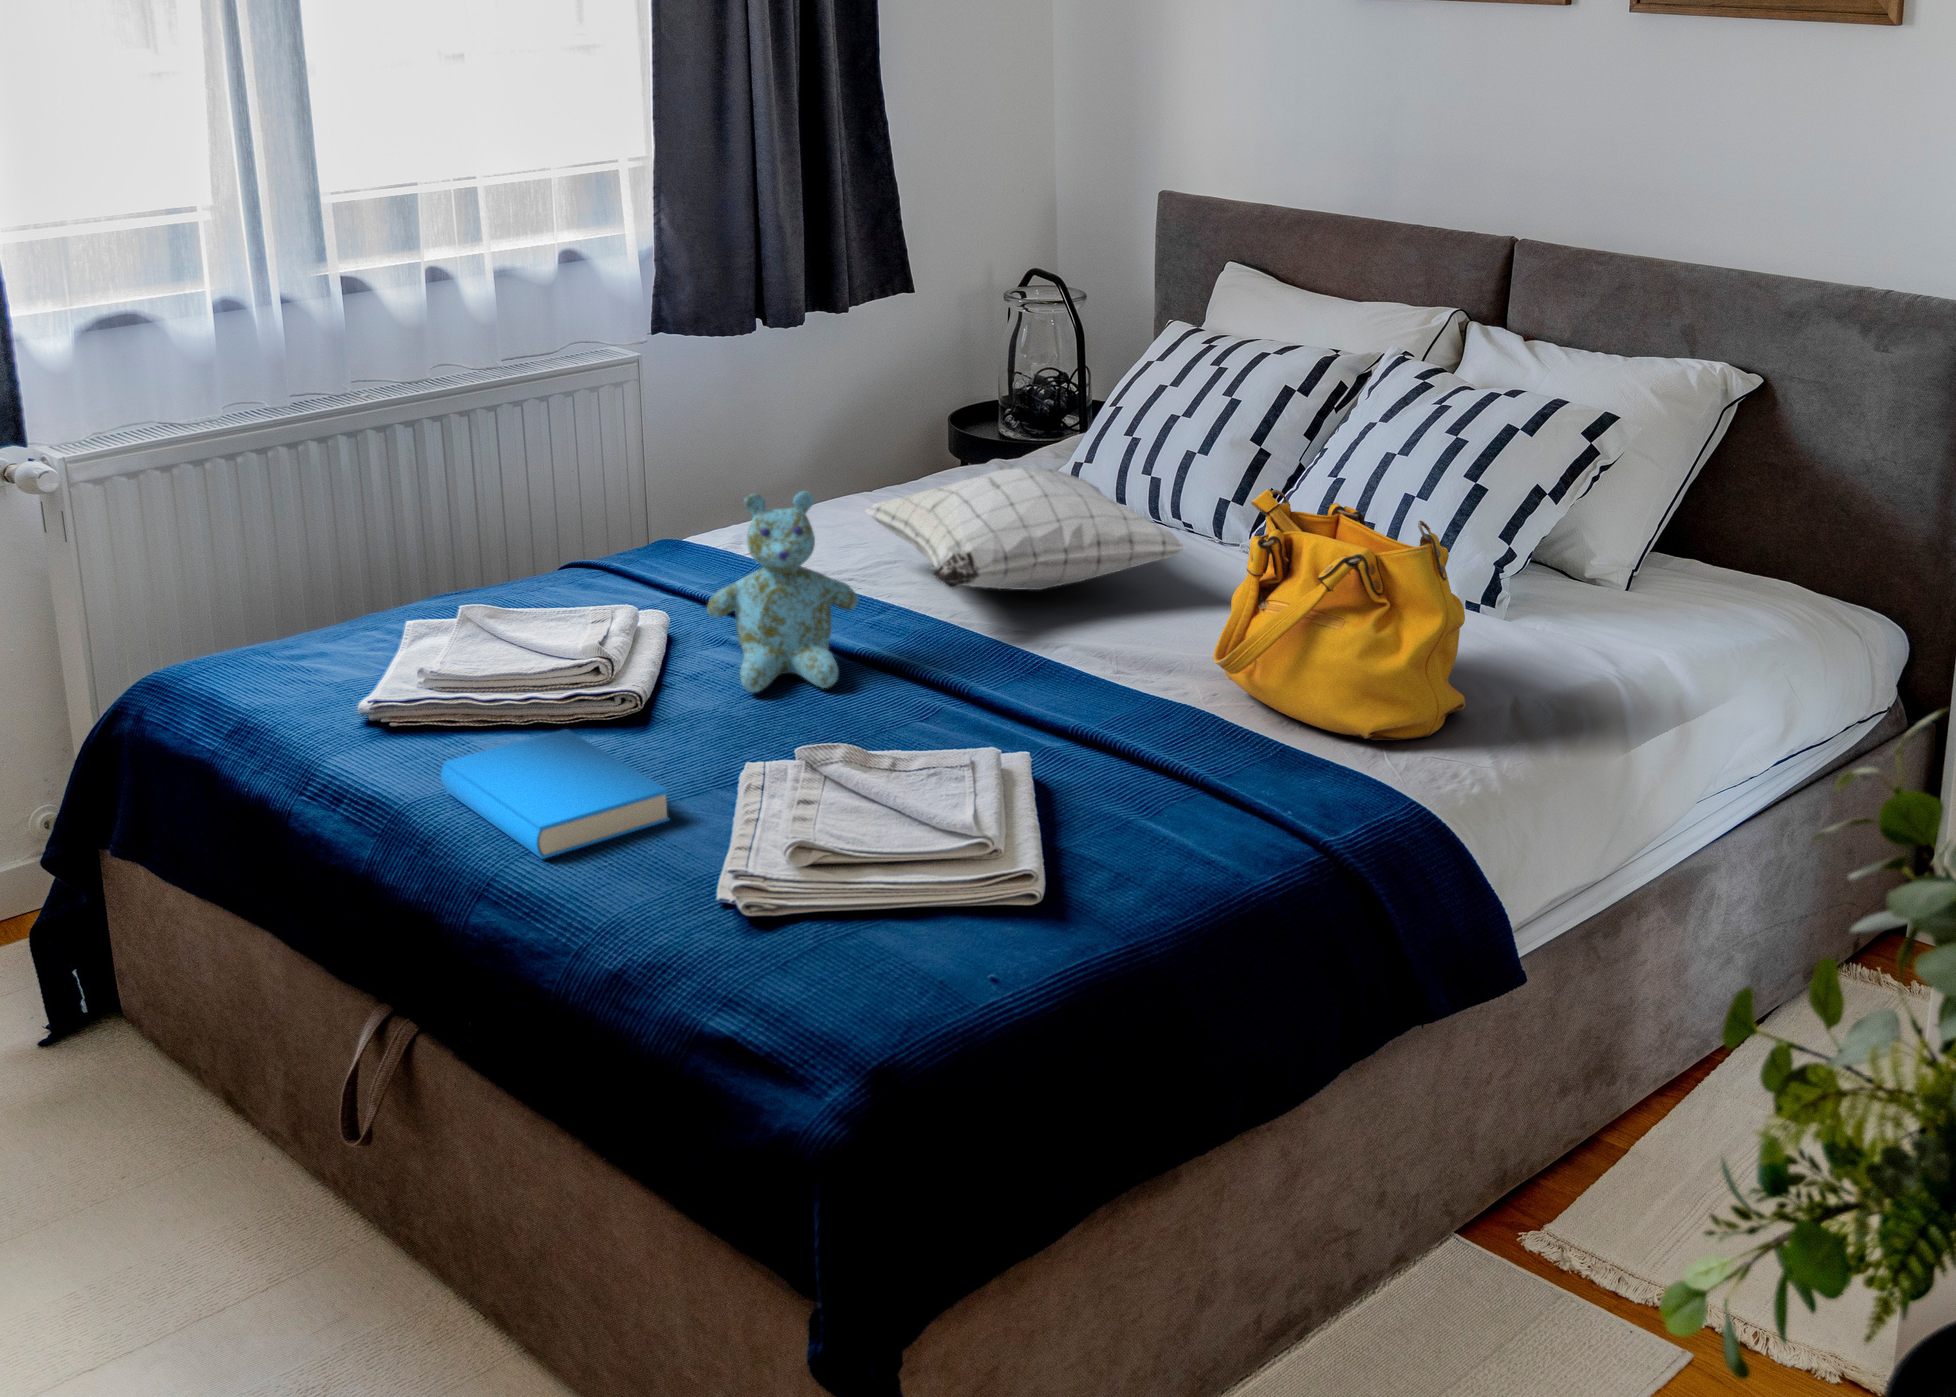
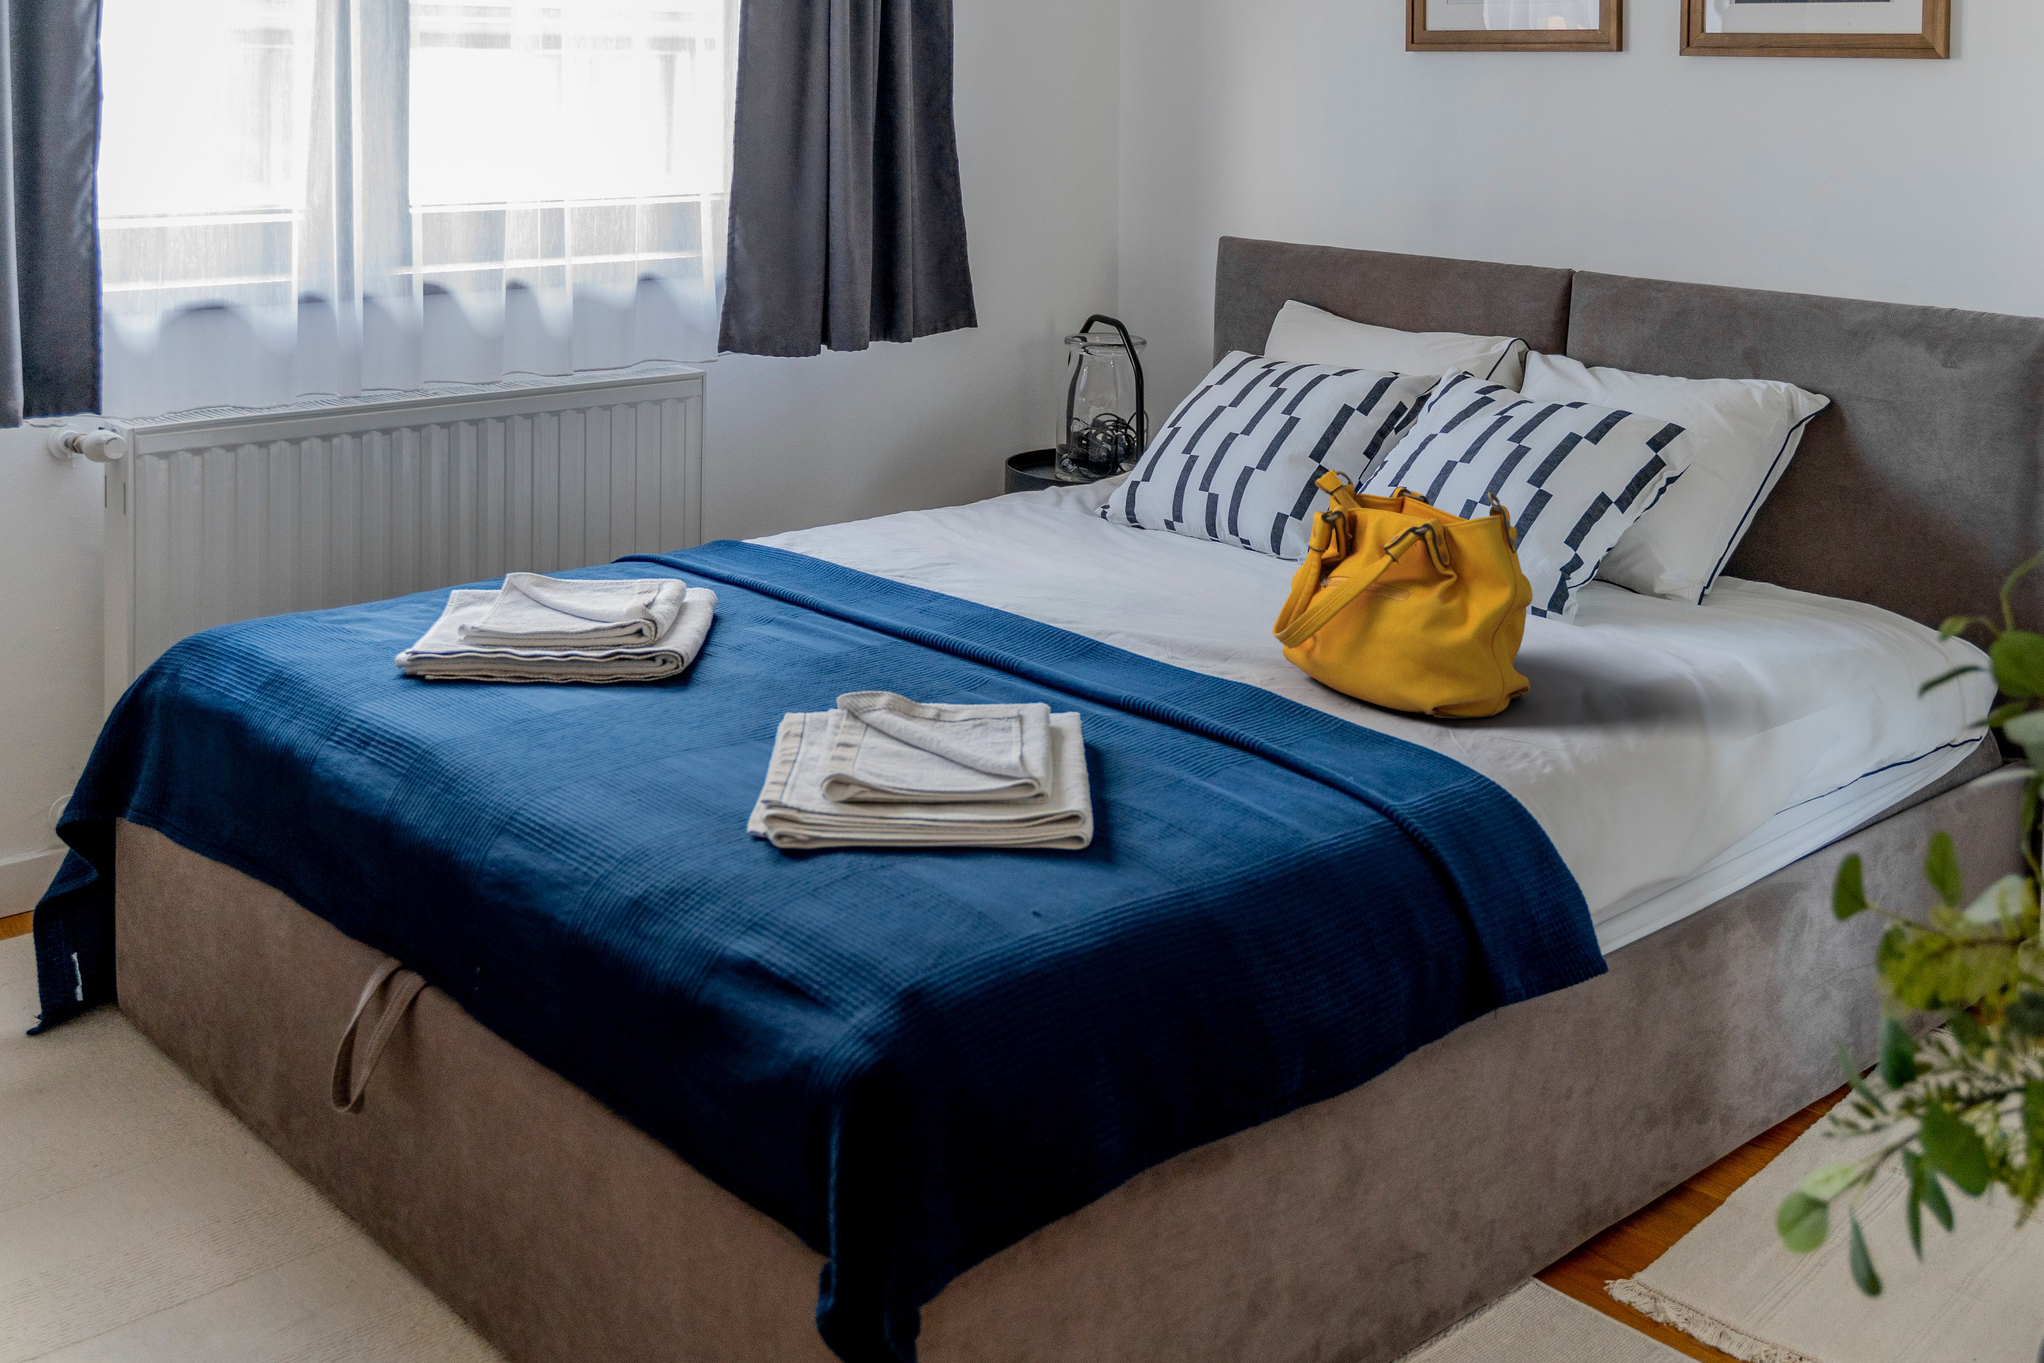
pillow: present [865,468,1185,590] -> none [918,463,1245,586]
stuffed bear: present [707,491,858,692] -> none [753,460,909,662]
book: present [441,729,670,859] -> none [467,680,704,794]

